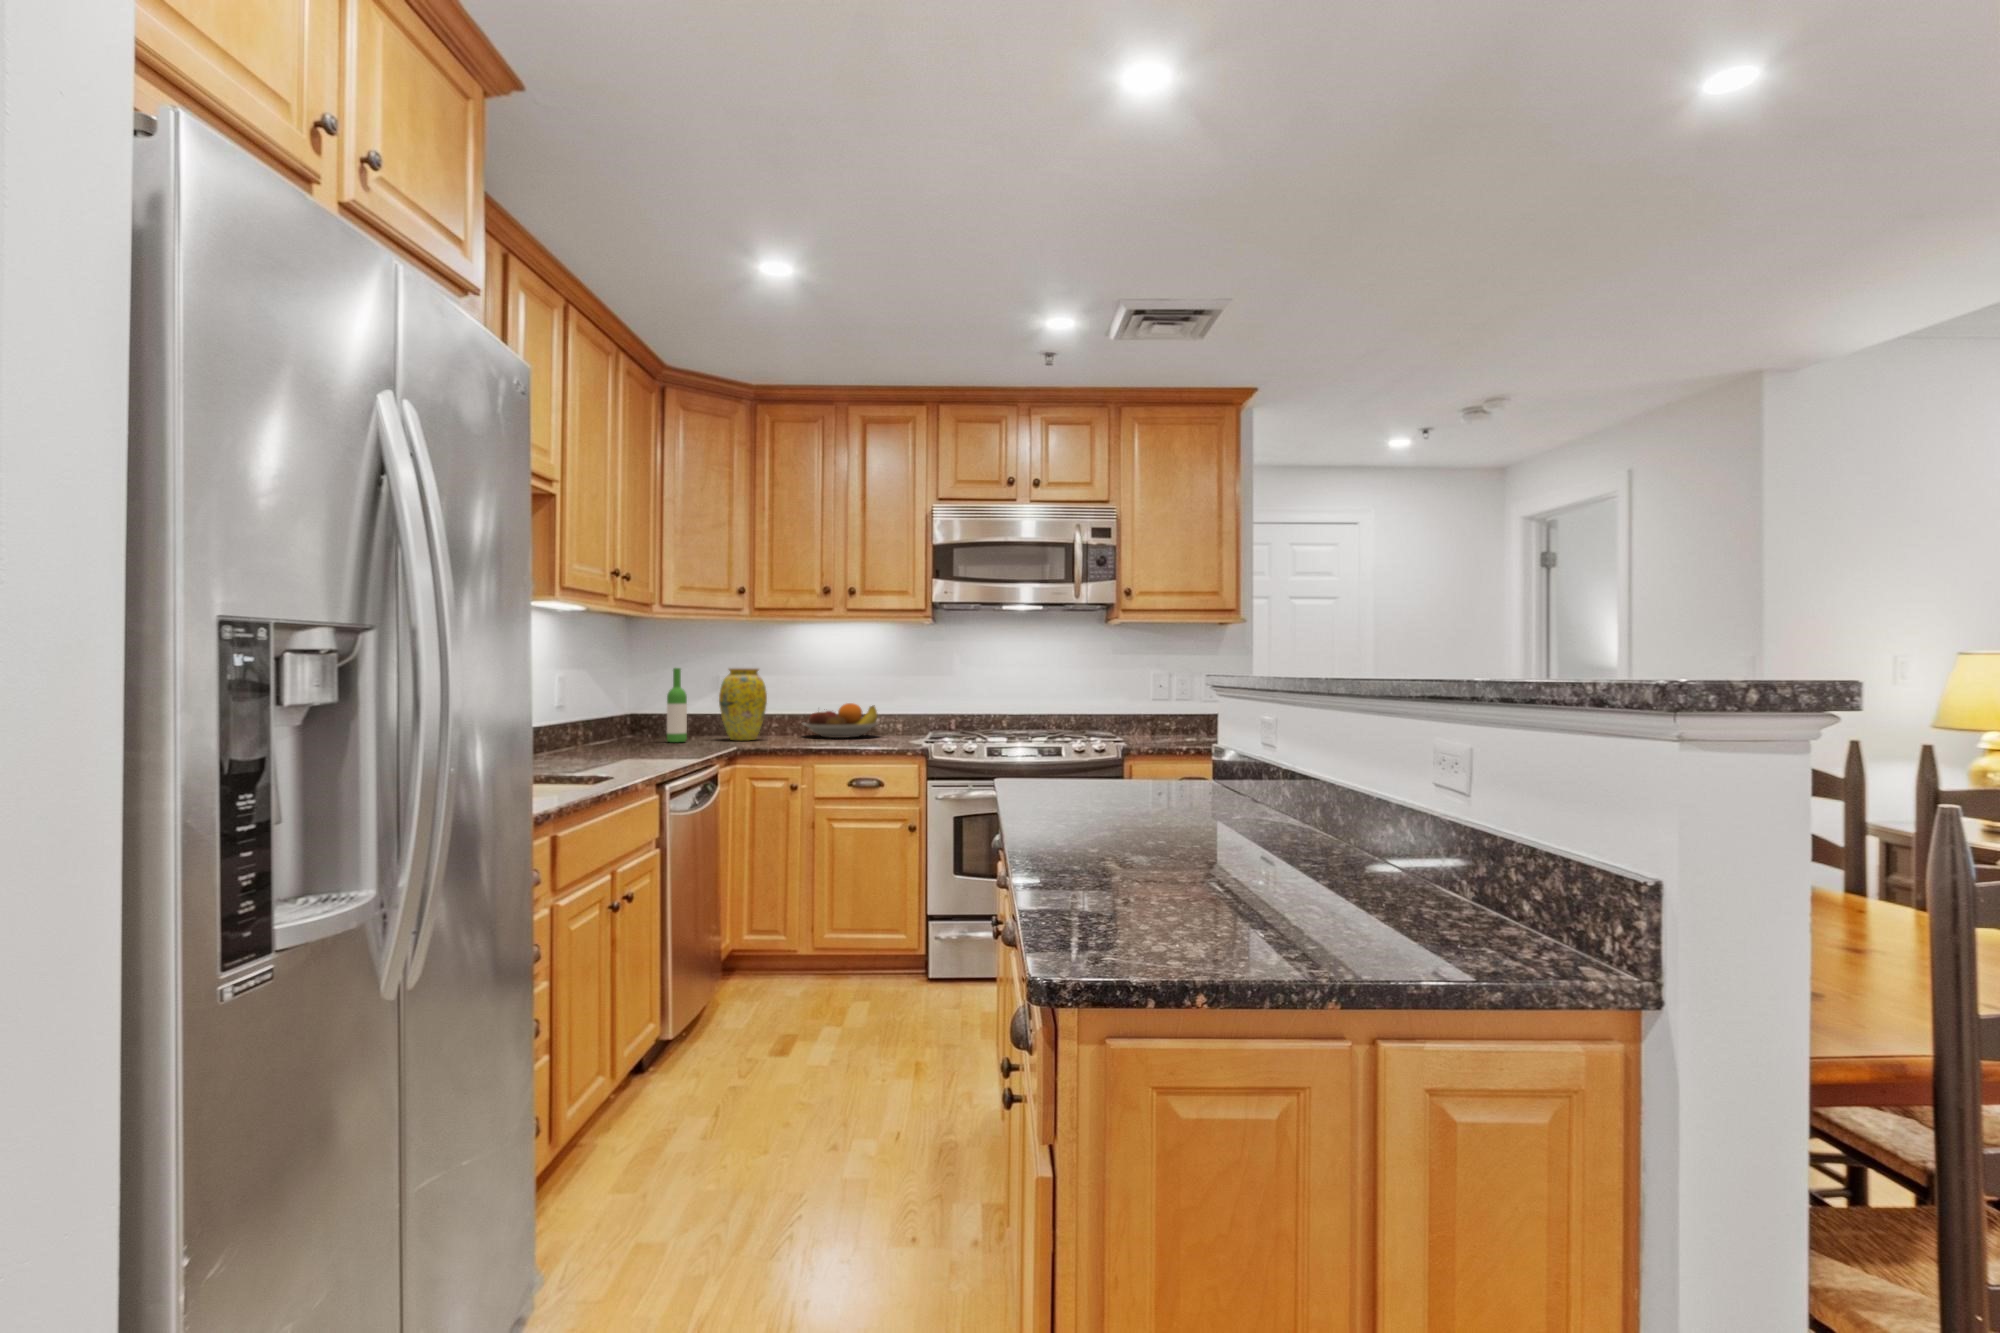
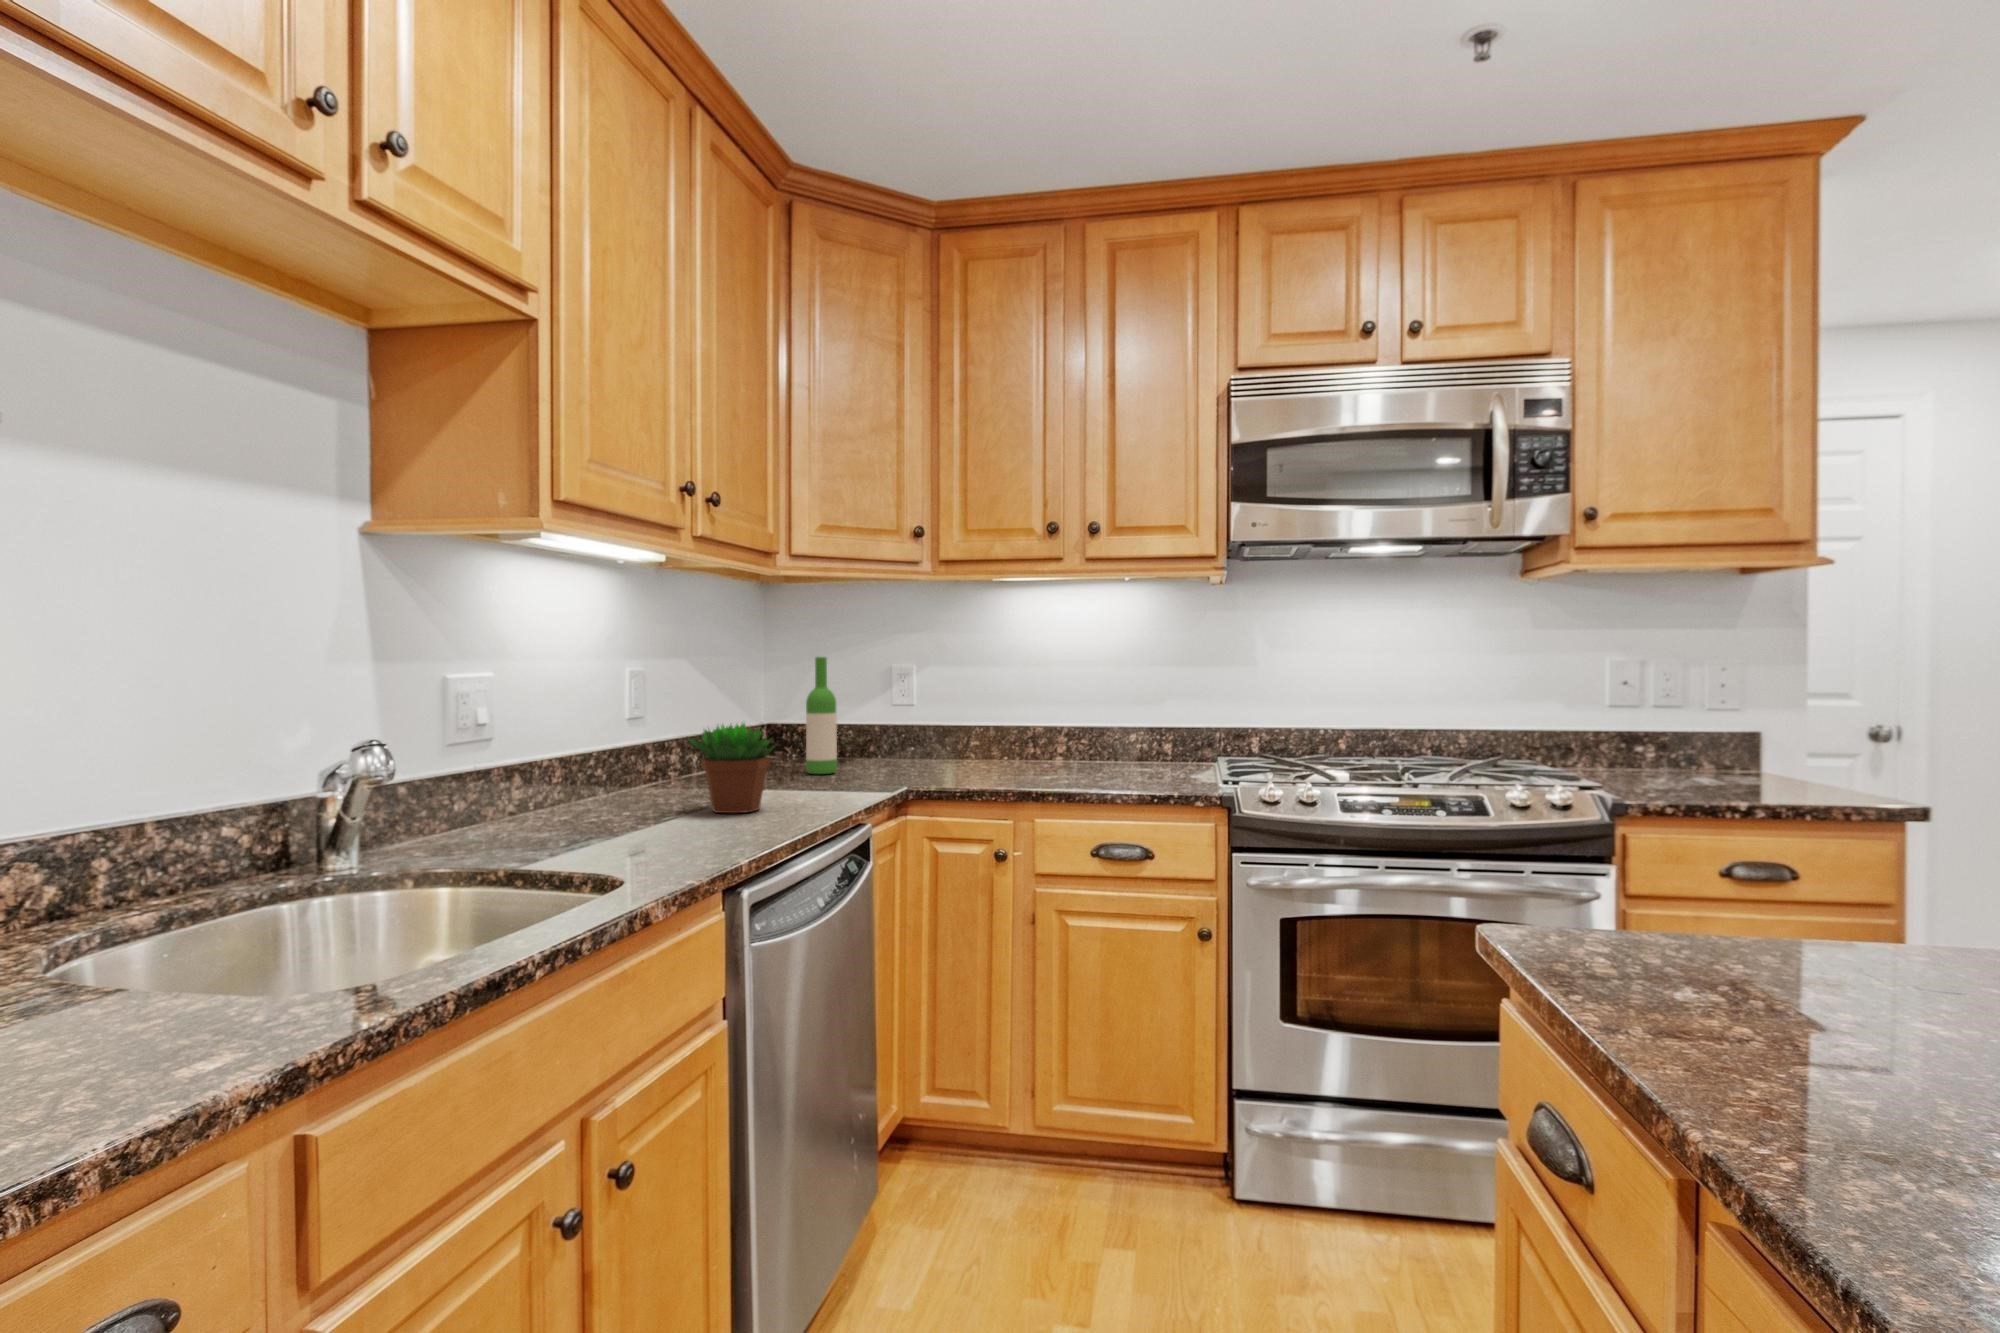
vase: present [719,668,767,741] -> none [887,657,959,771]
fruit bowl: present [802,703,878,738] -> none [1012,711,1135,766]
succulent plant: none [610,705,665,757] -> present [687,722,776,813]

